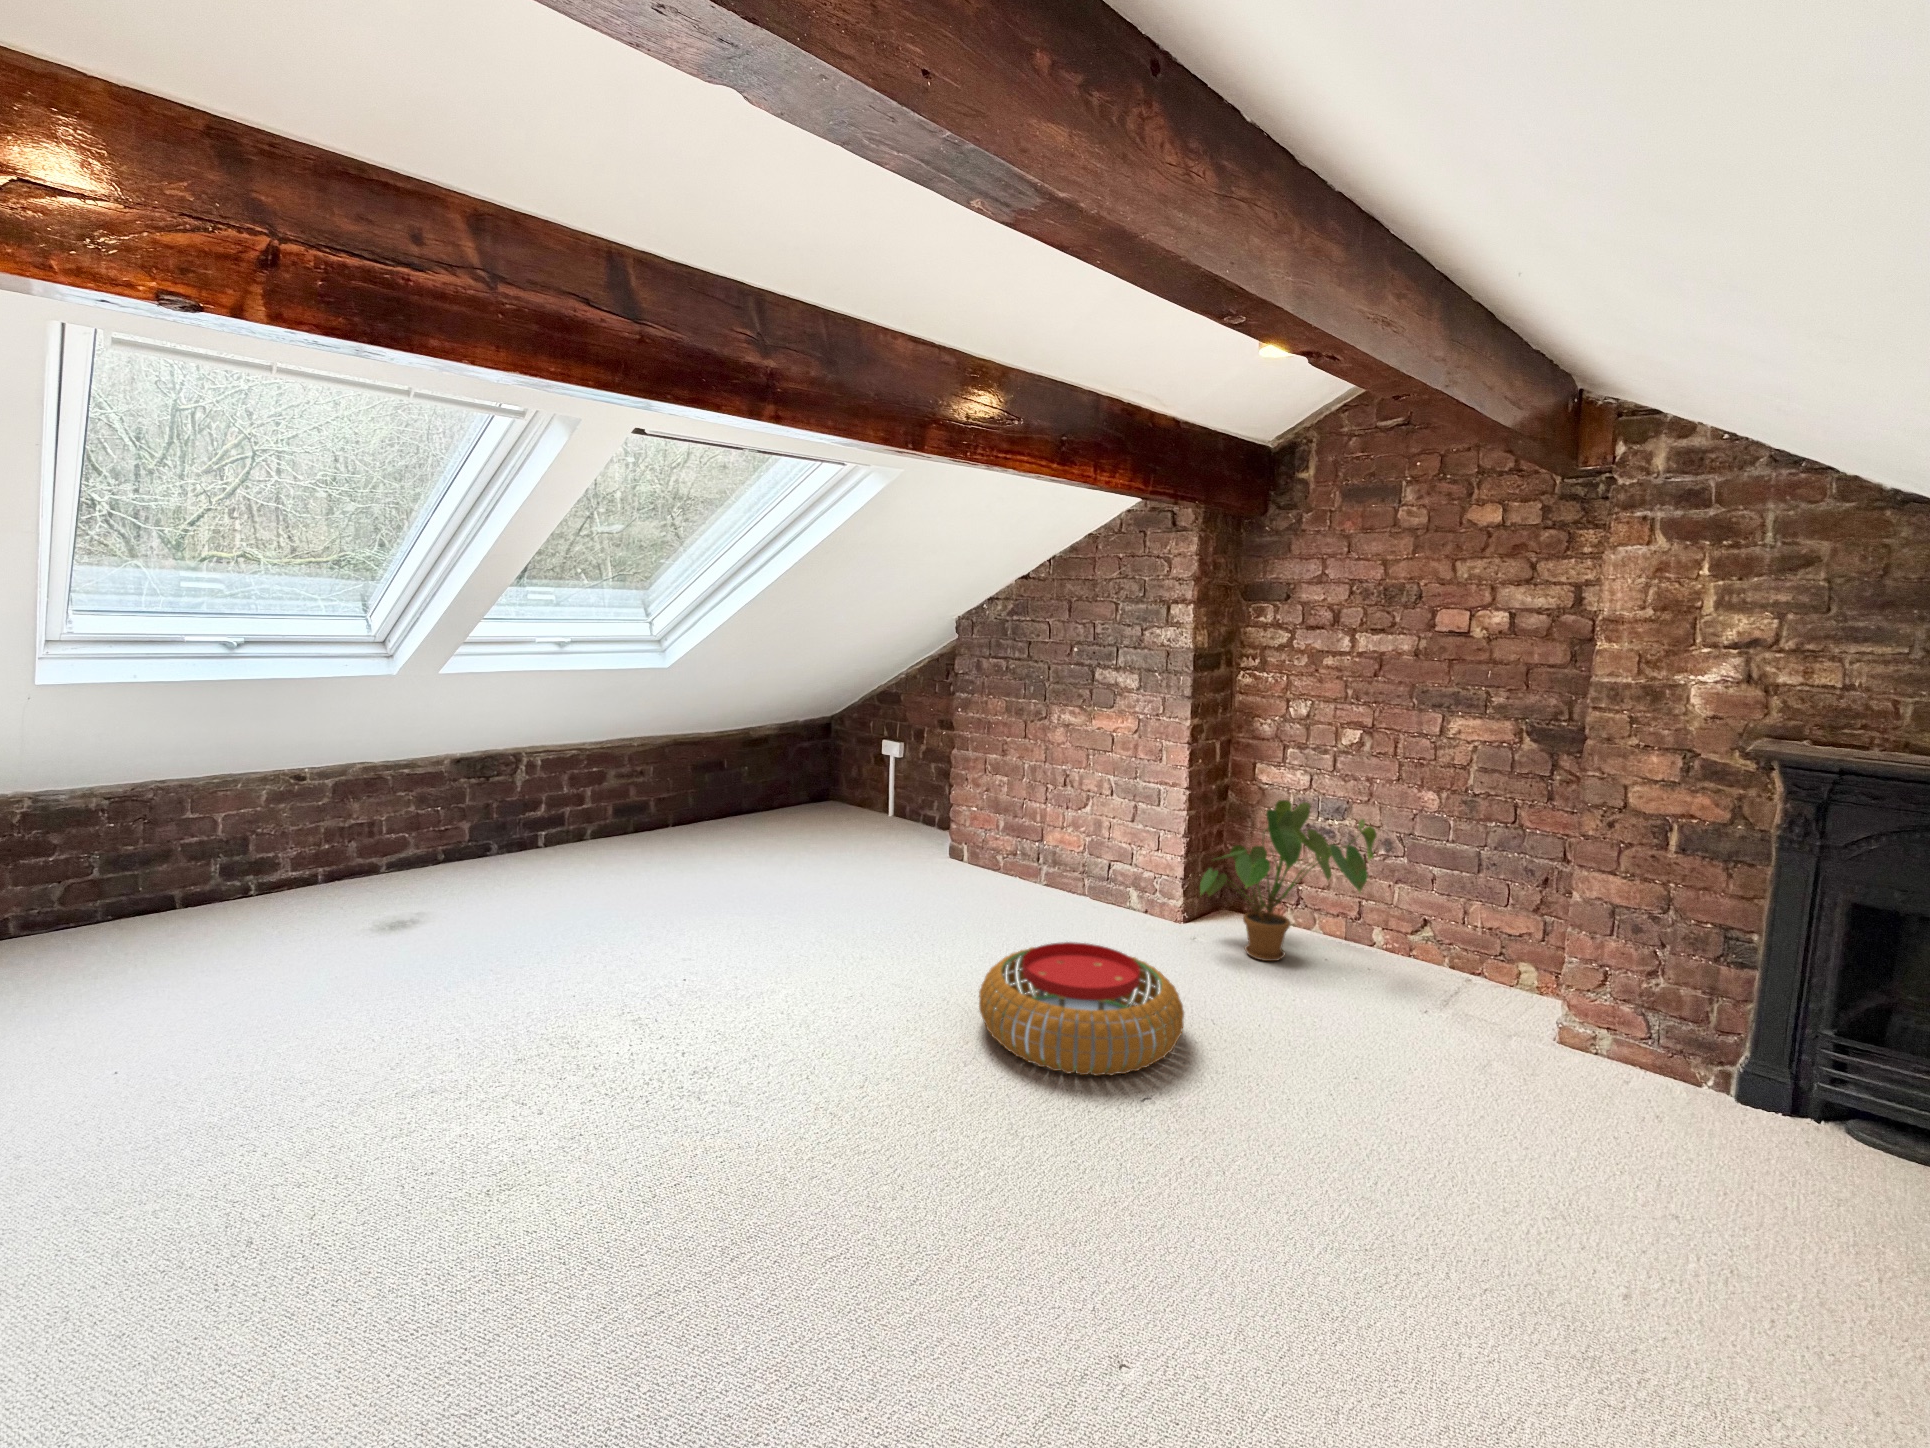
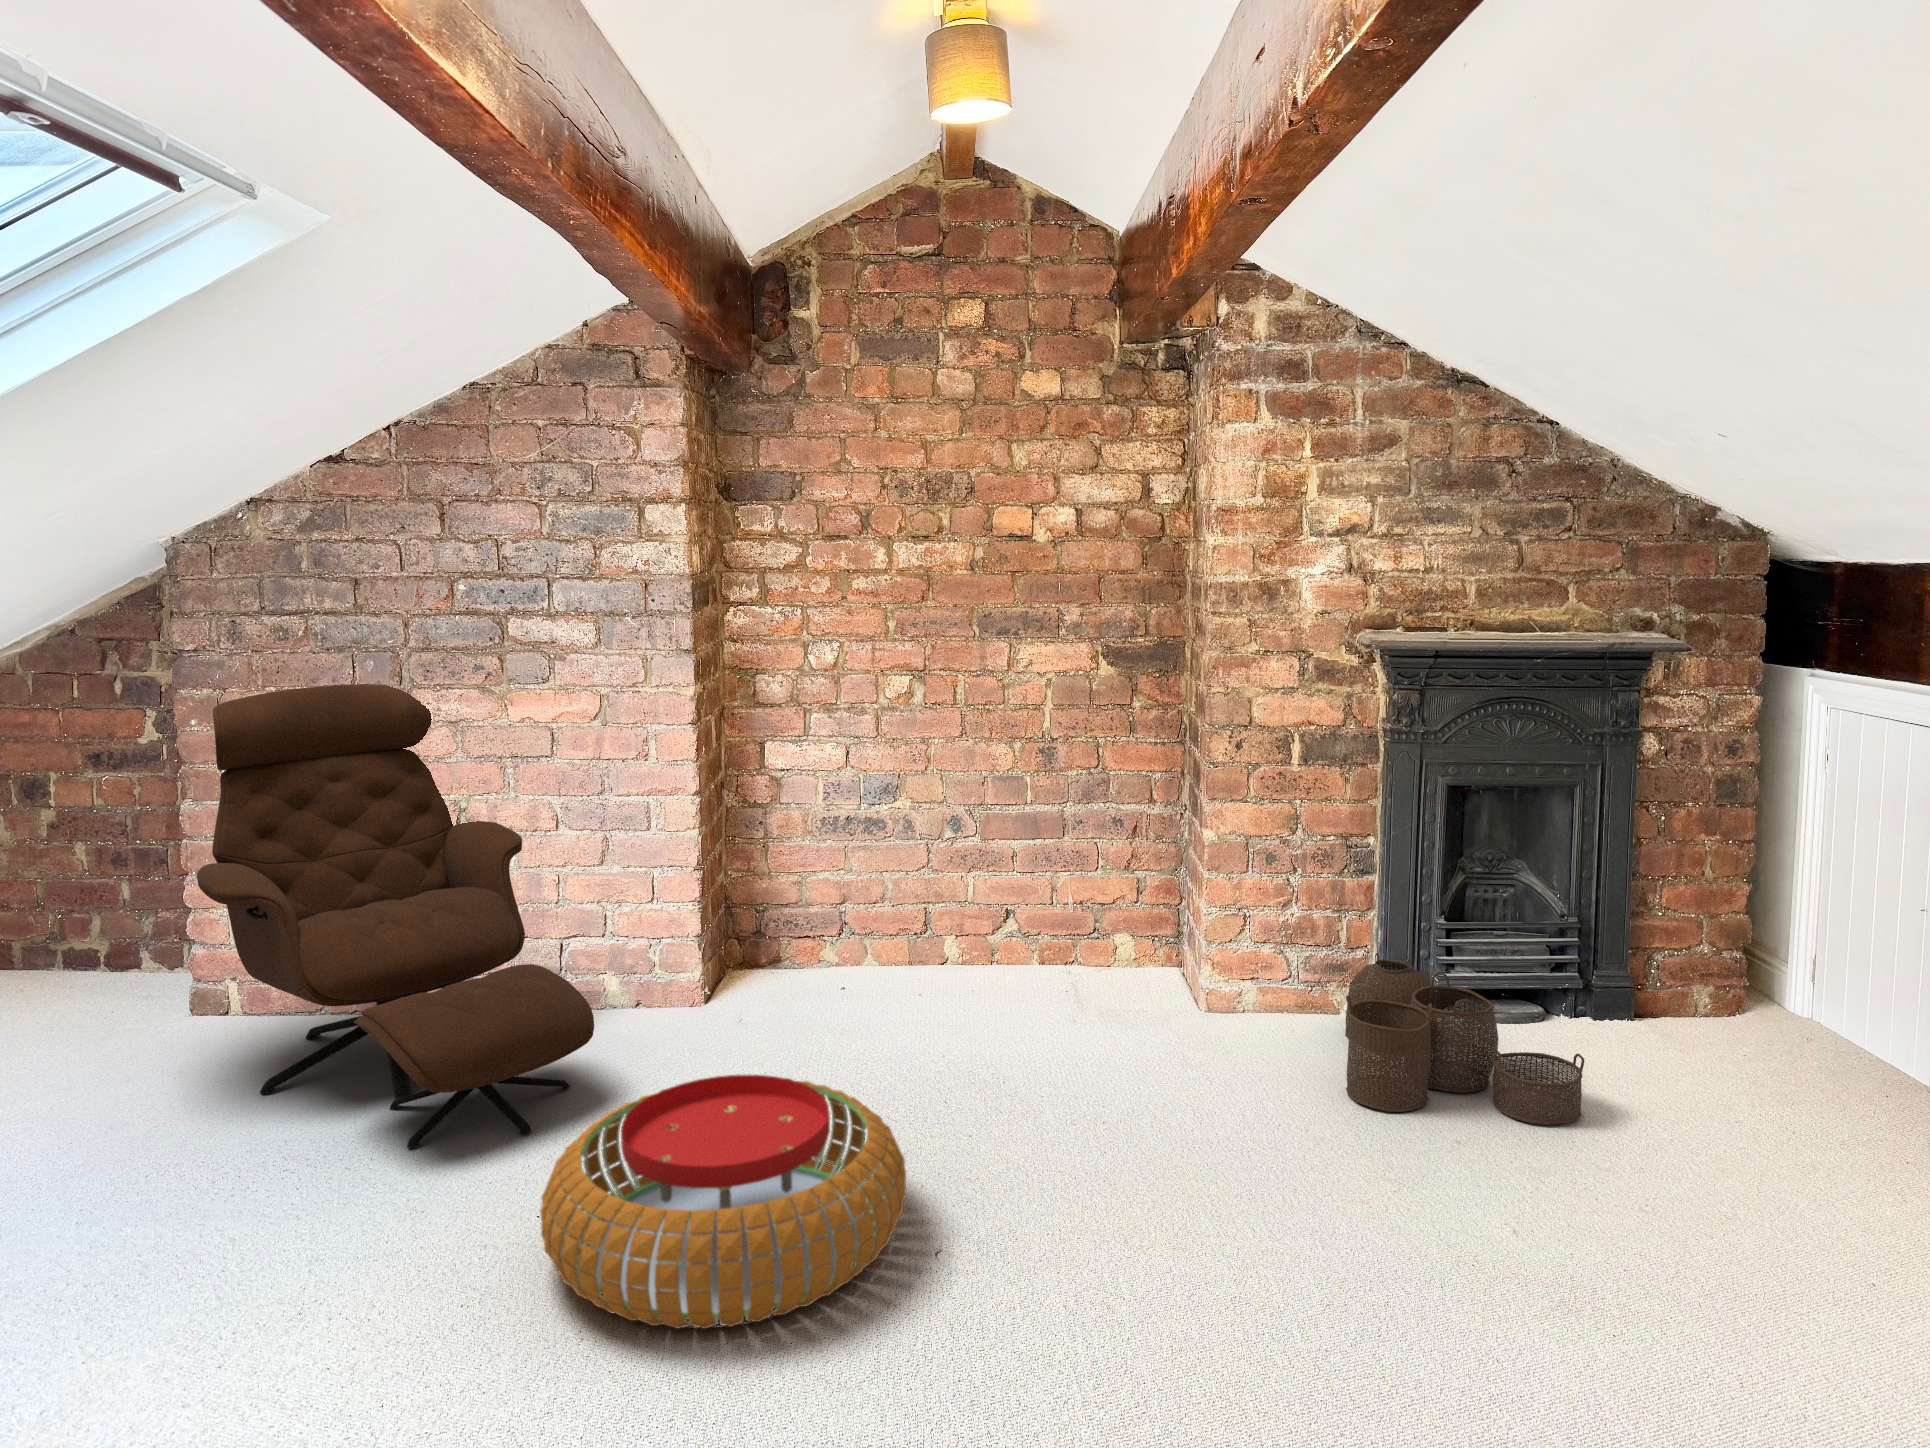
lounge chair: none [933,698,1092,953] -> present [197,684,594,1148]
house plant: present [1200,800,1377,961] -> none [747,785,981,1025]
woven basket: none [1612,1039,1889,1252] -> present [1345,953,1584,1125]

